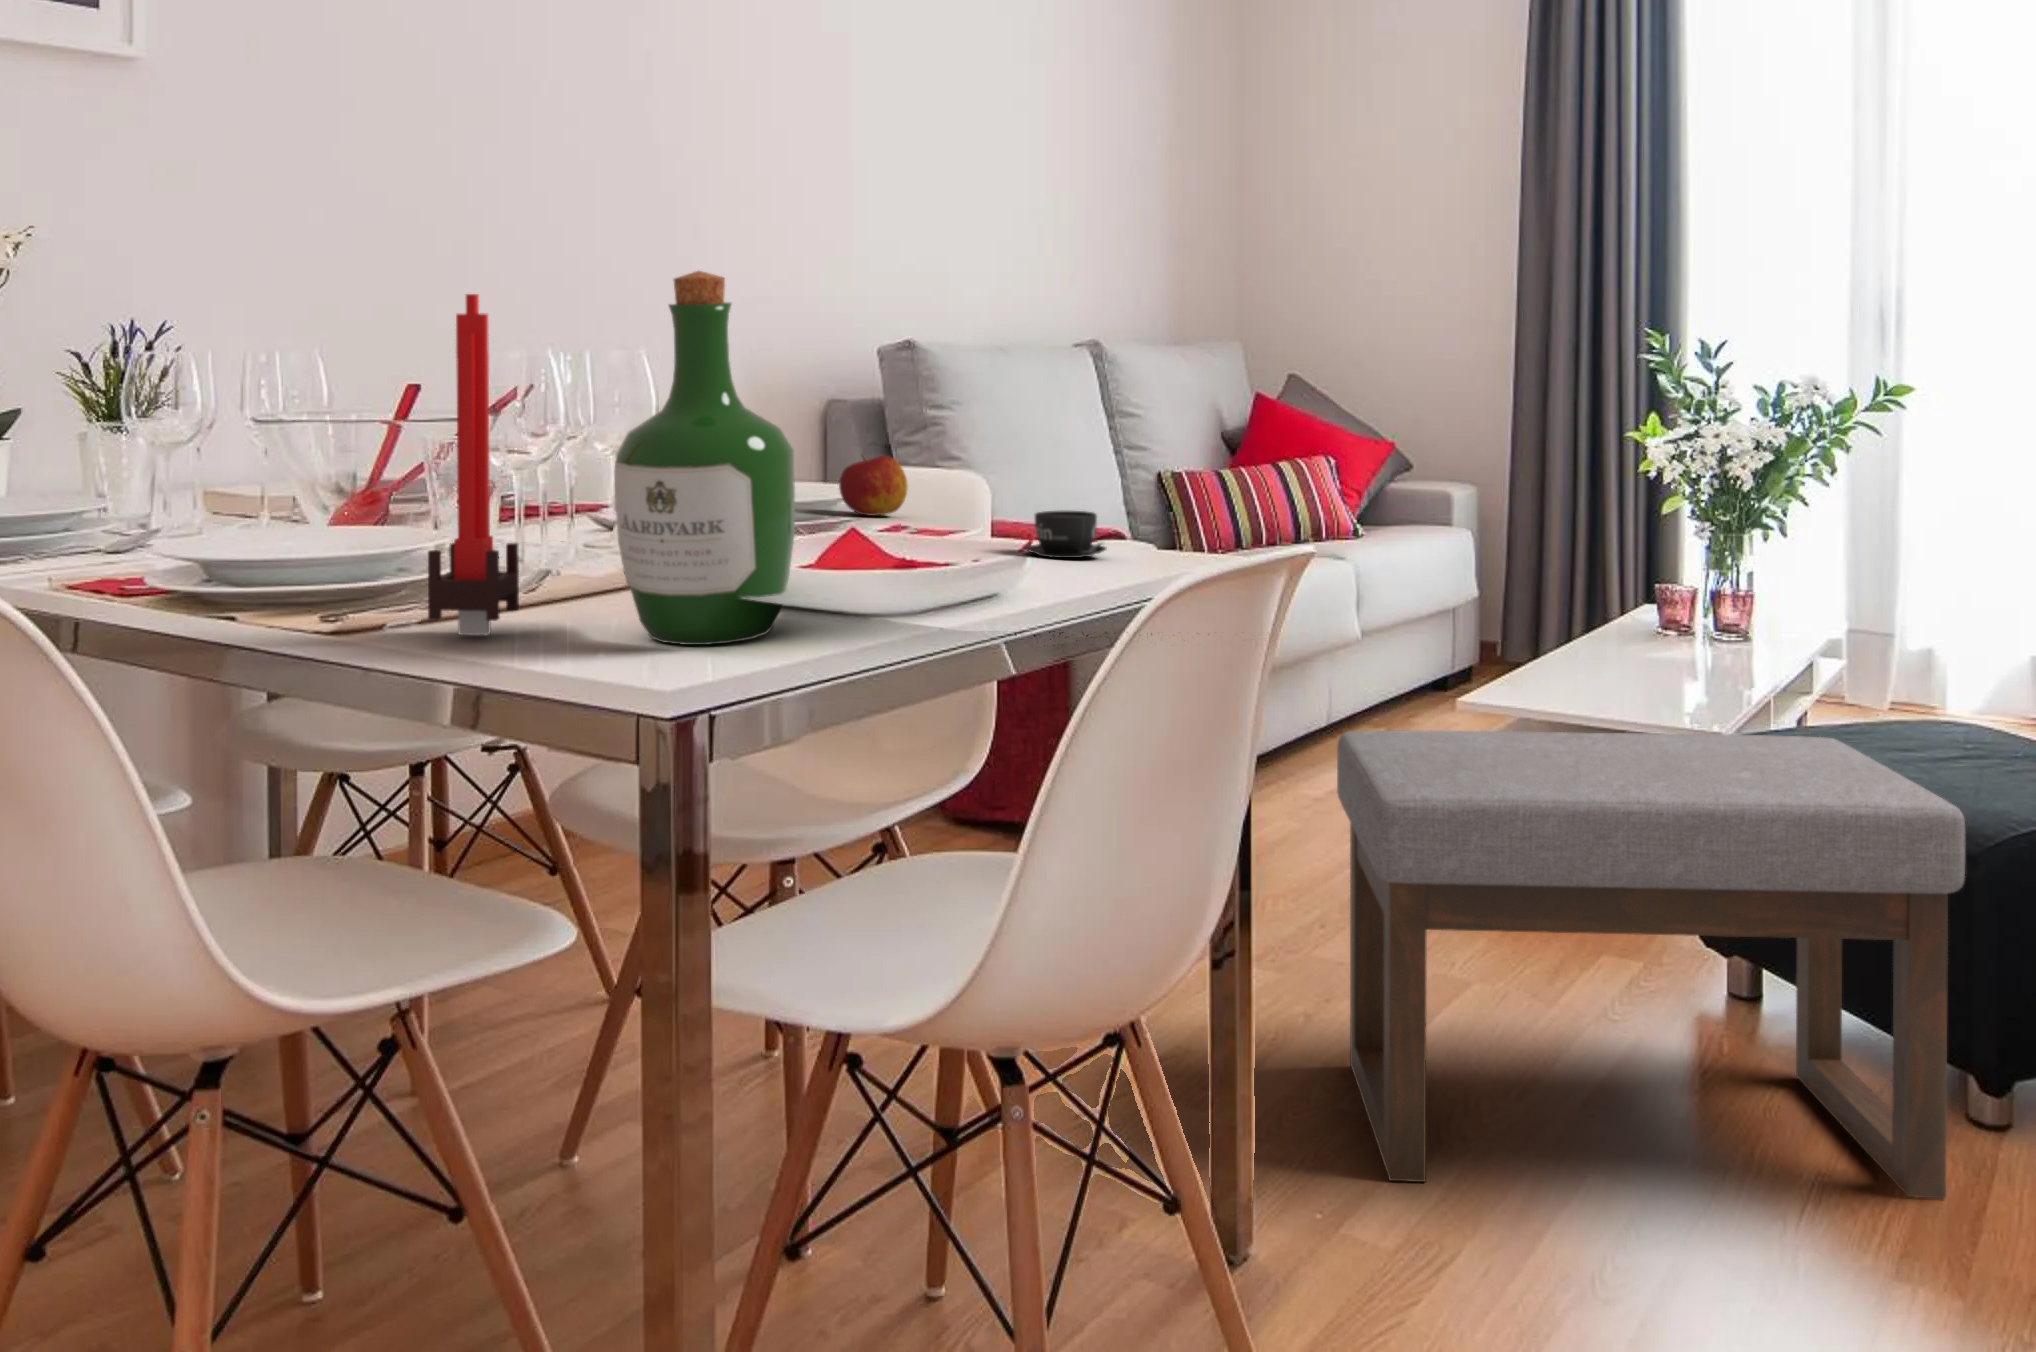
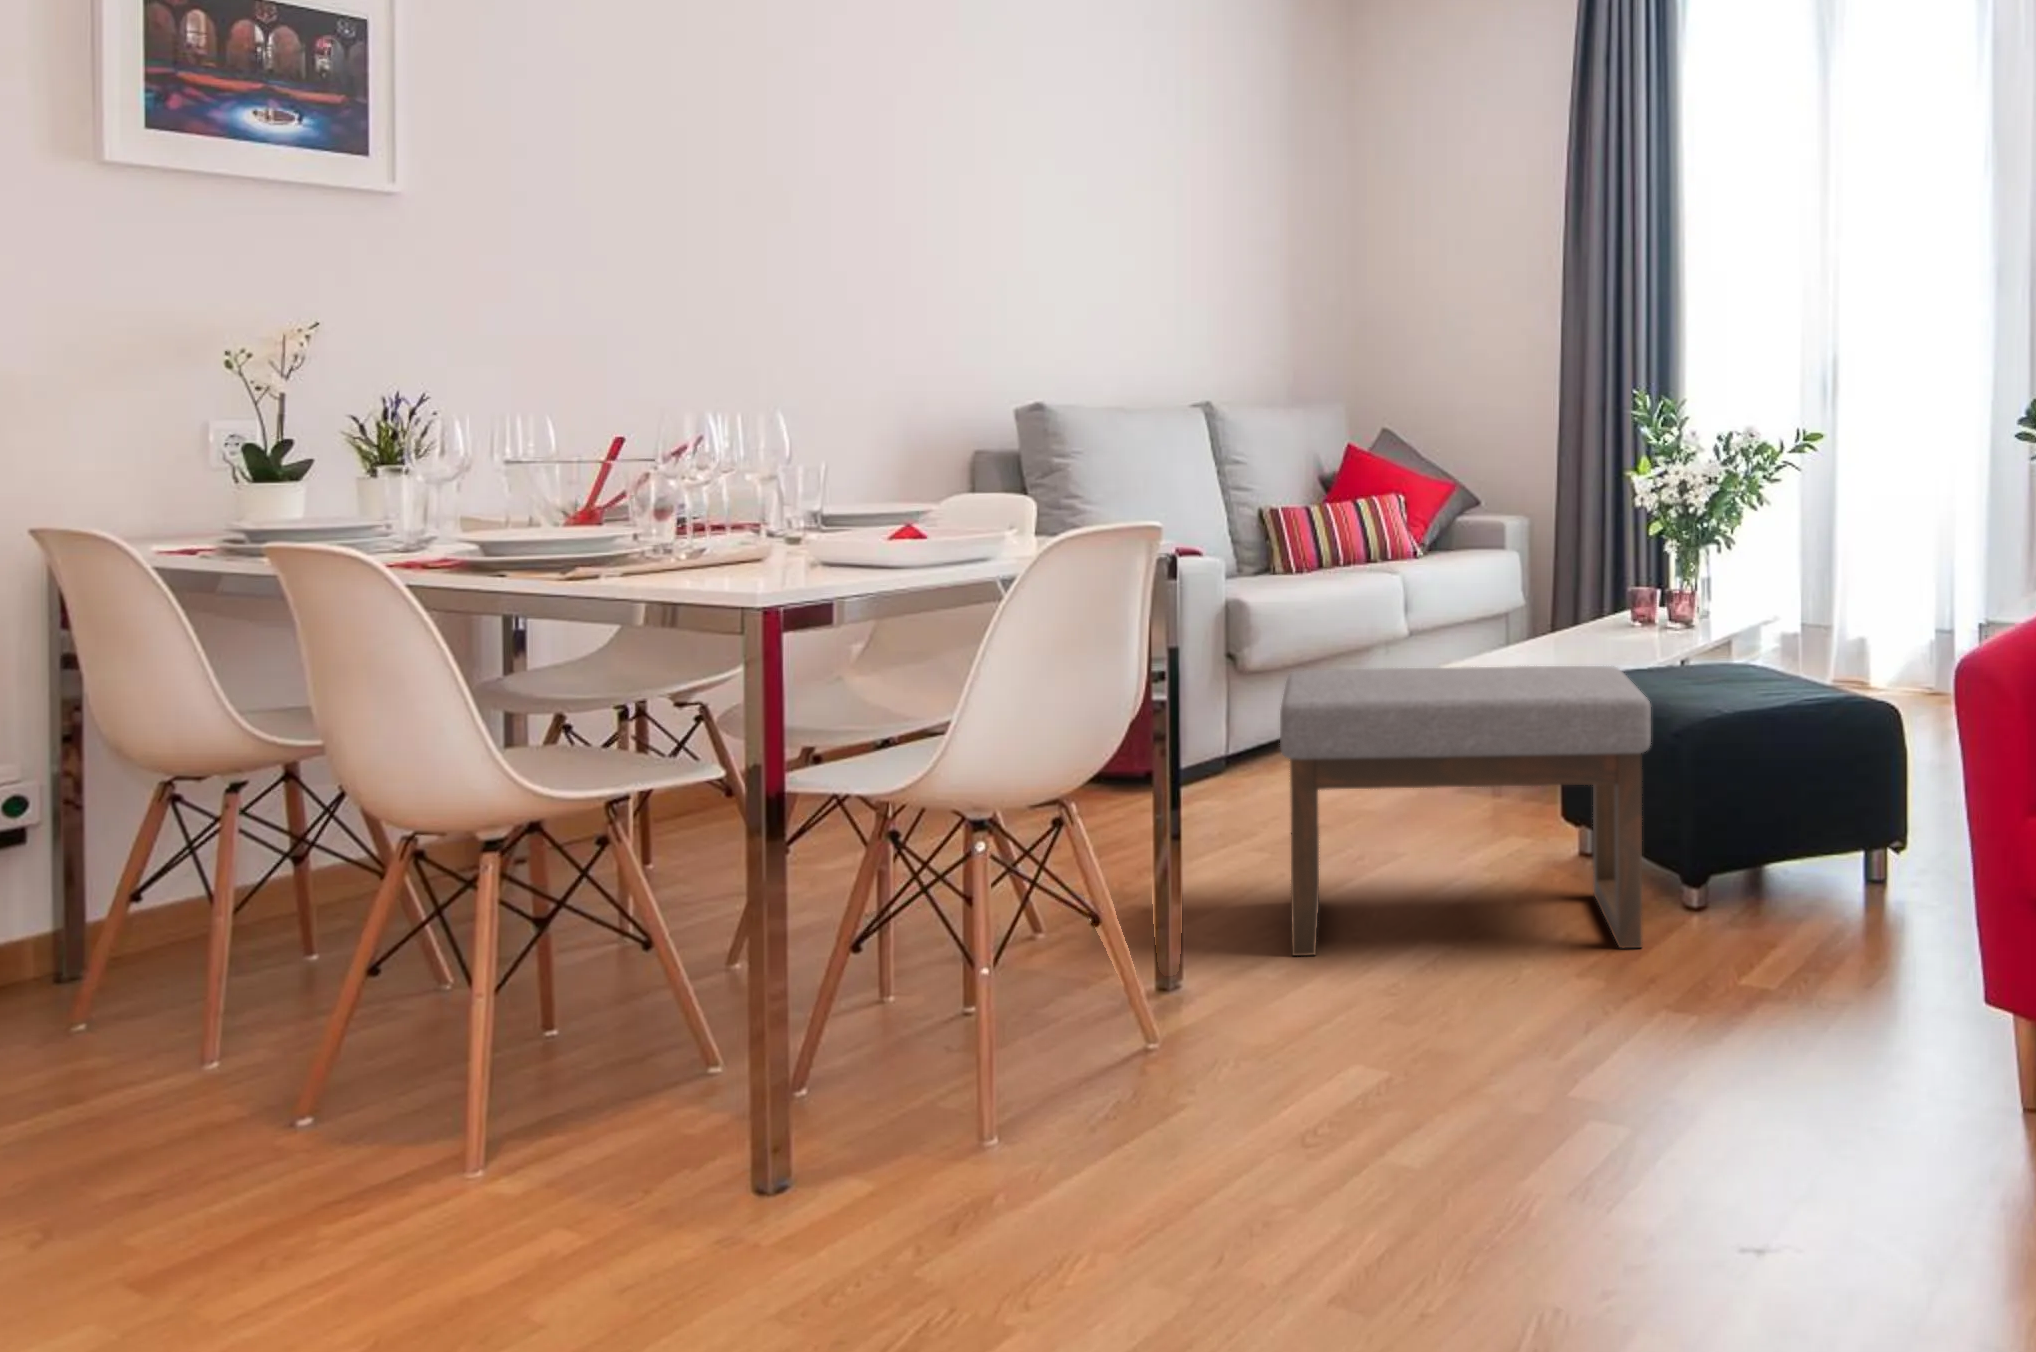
wine bottle: present [615,271,795,645] -> none [732,367,845,586]
candle: present [428,294,519,635] -> none [617,381,676,585]
apple: present [839,455,908,516] -> none [928,483,977,526]
teacup: present [1025,511,1106,558] -> none [1030,516,1086,545]

